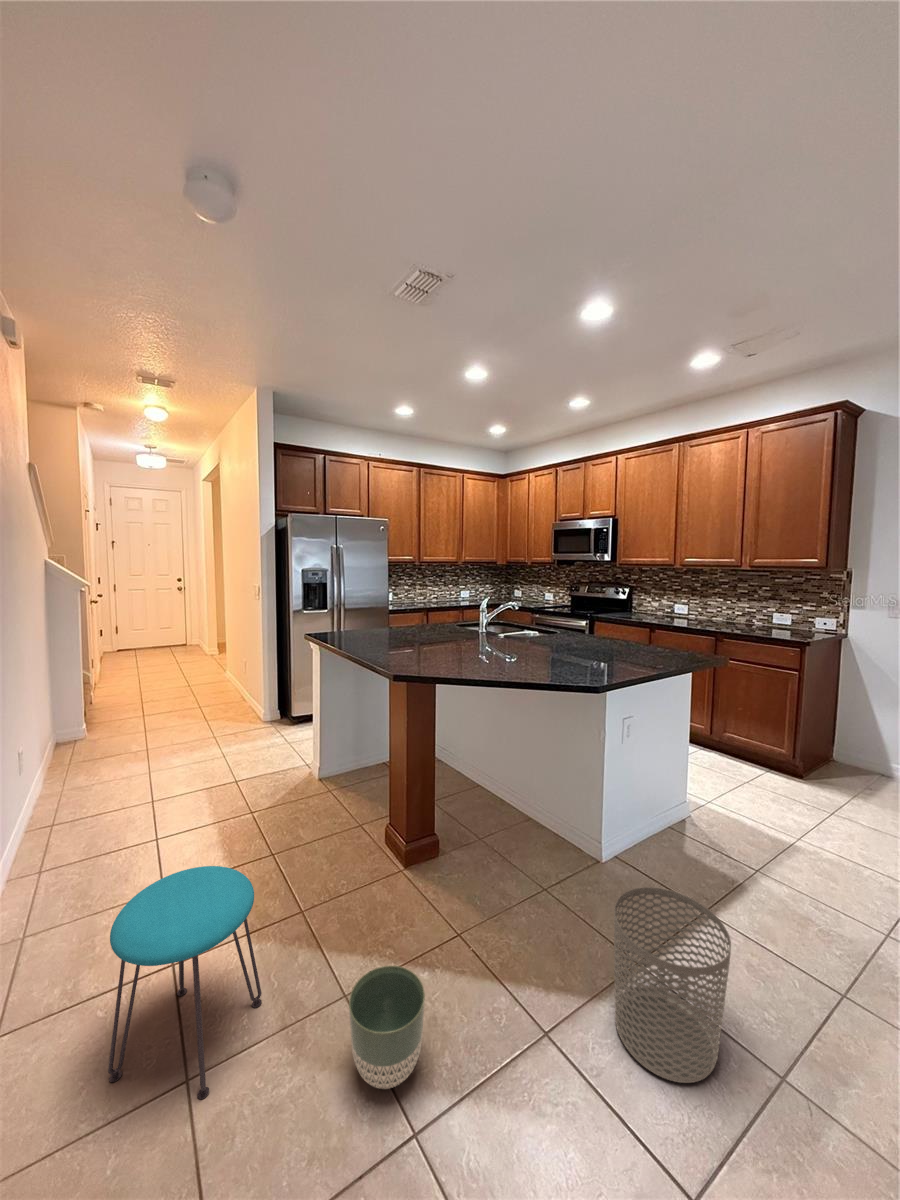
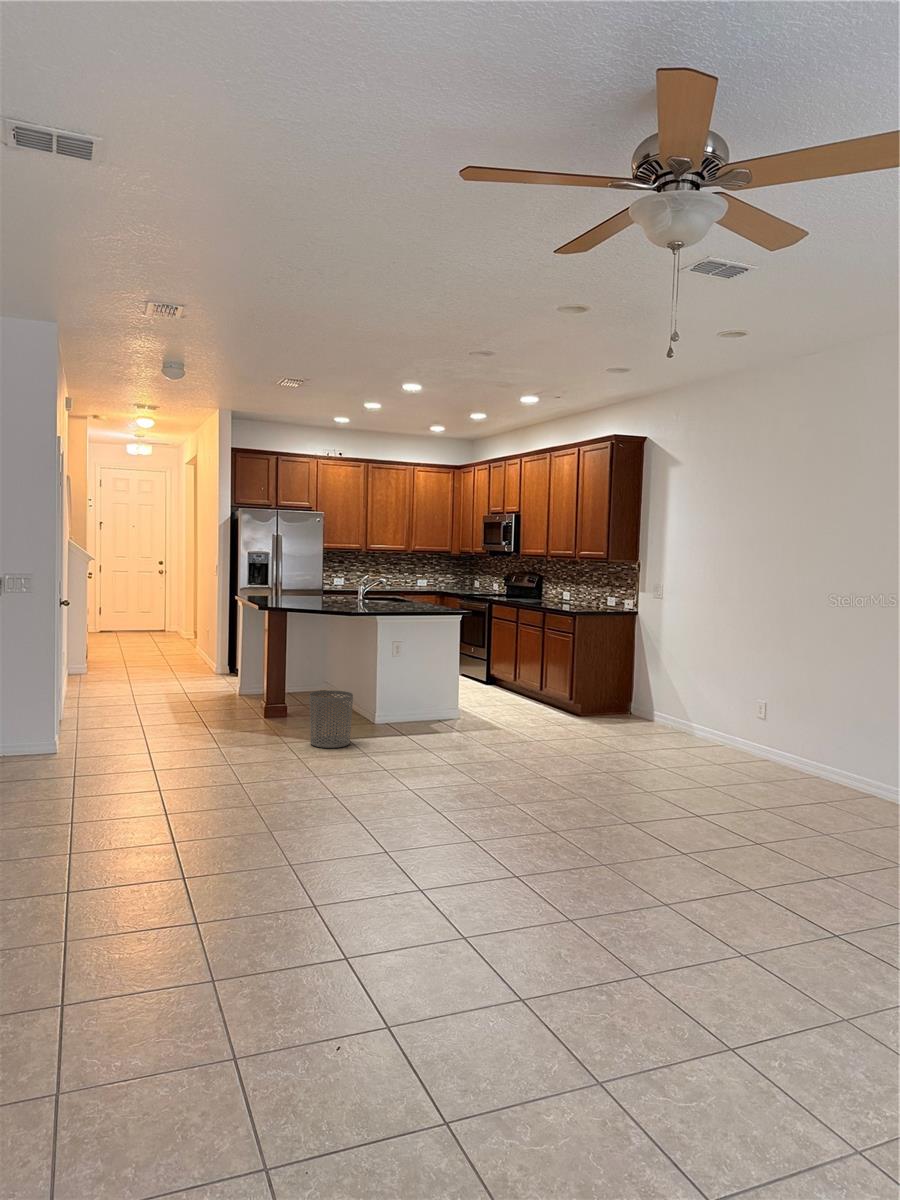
stool: present [108,866,262,1099] -> none [122,670,178,736]
planter: present [349,965,425,1089] -> none [204,706,233,739]

